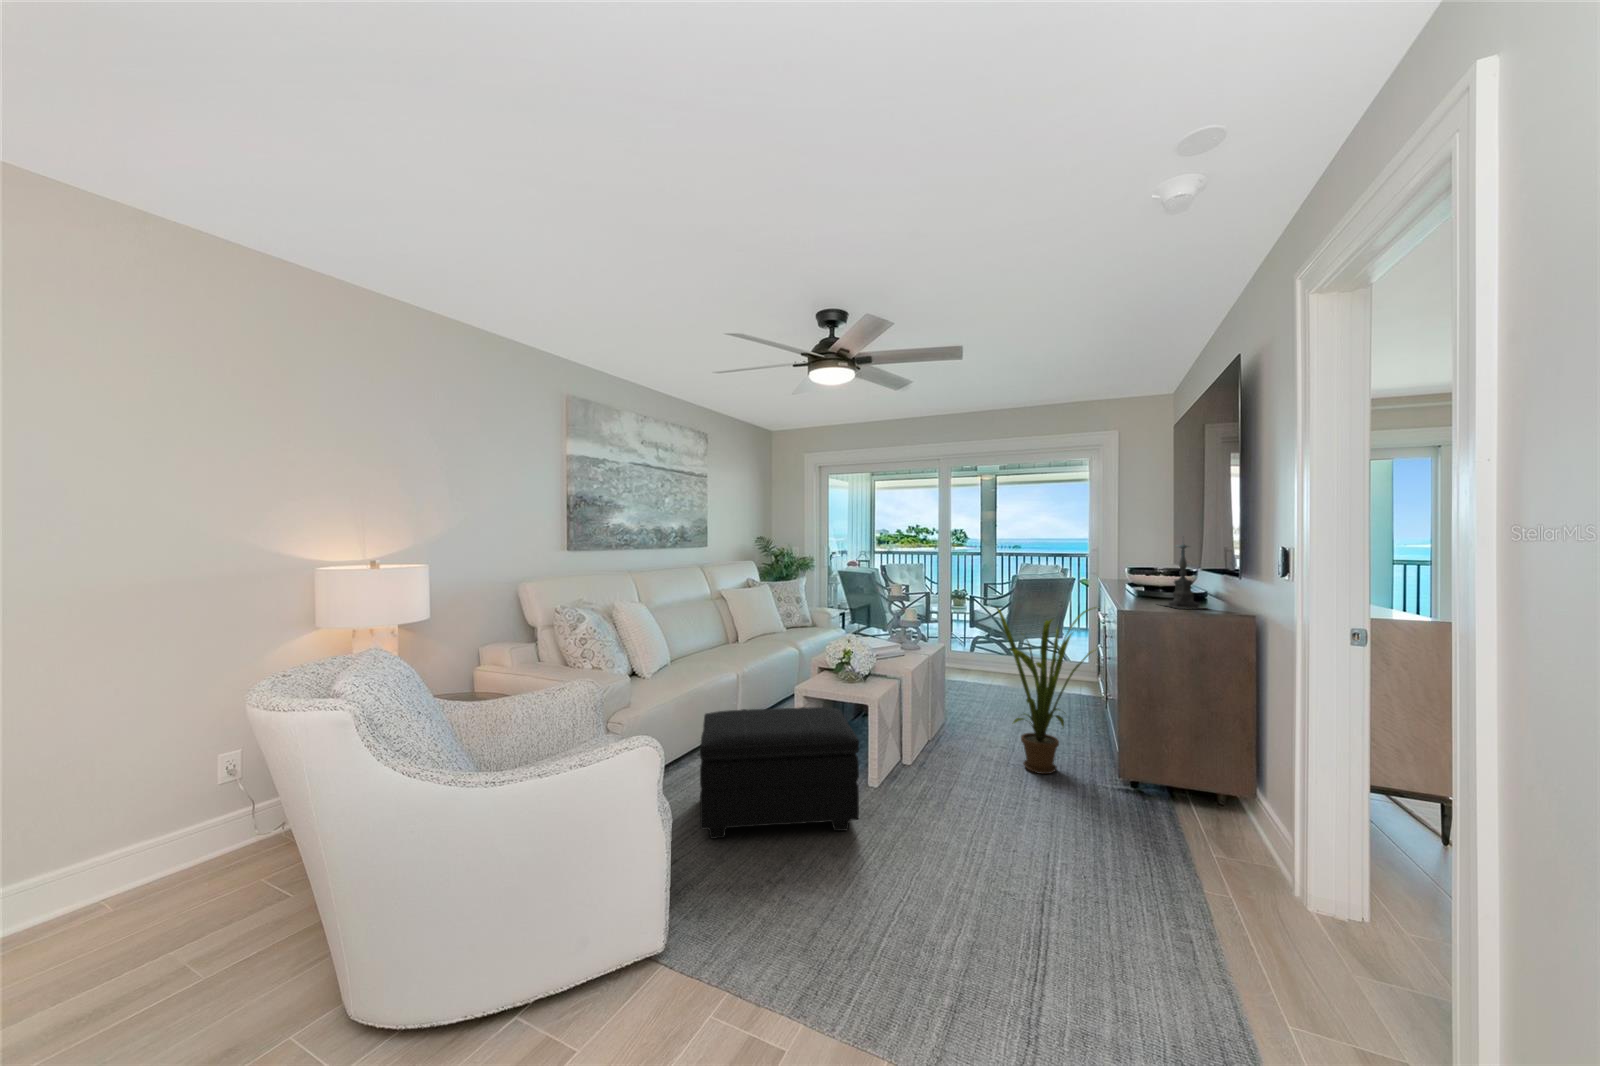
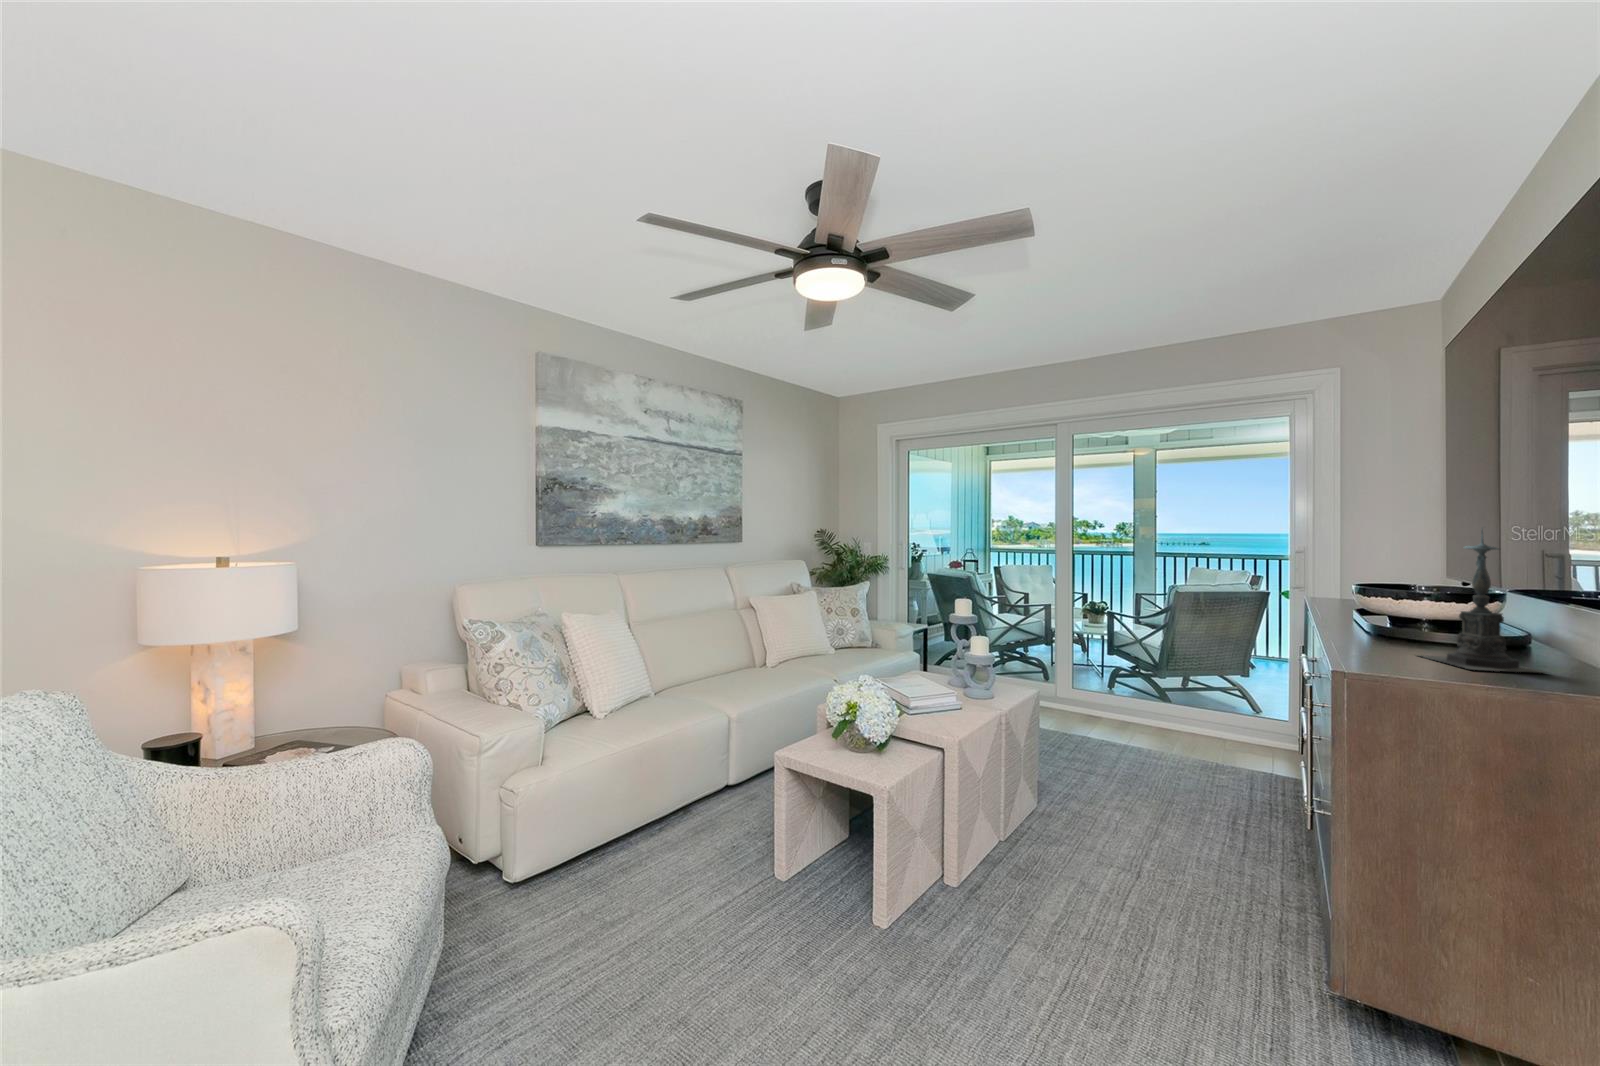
house plant: present [997,607,1096,774] -> none [1093,645,1303,938]
footstool: present [700,707,859,839] -> none [557,788,824,1023]

